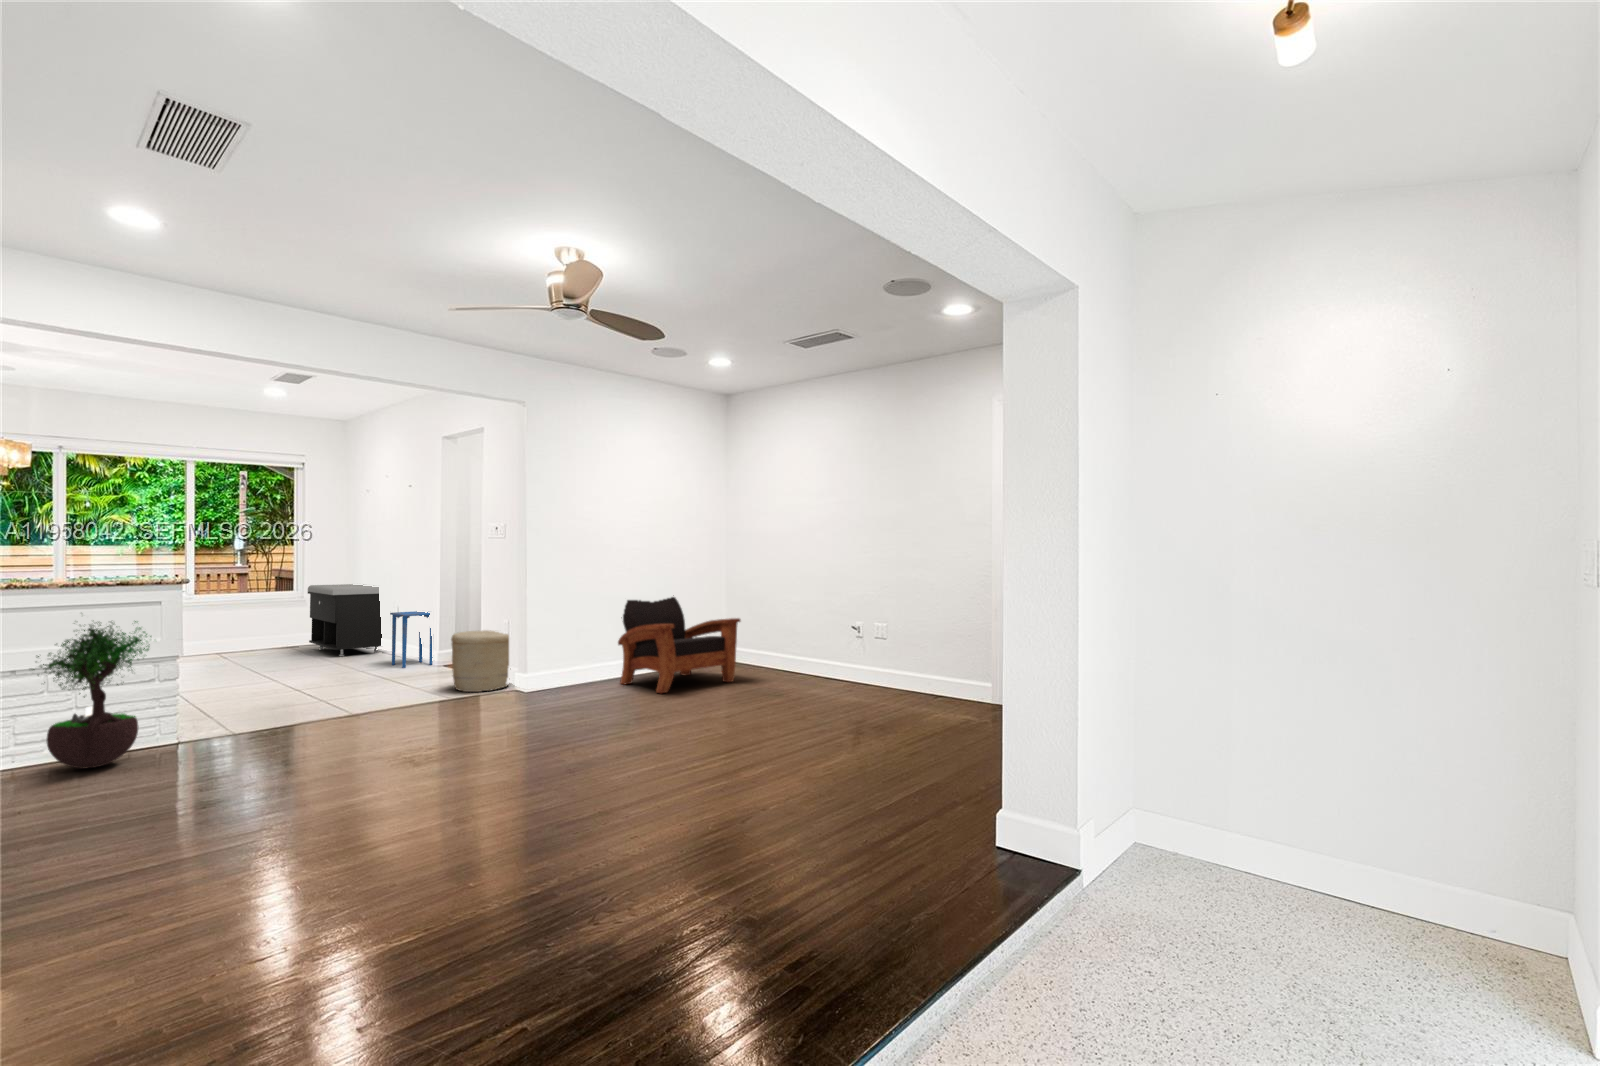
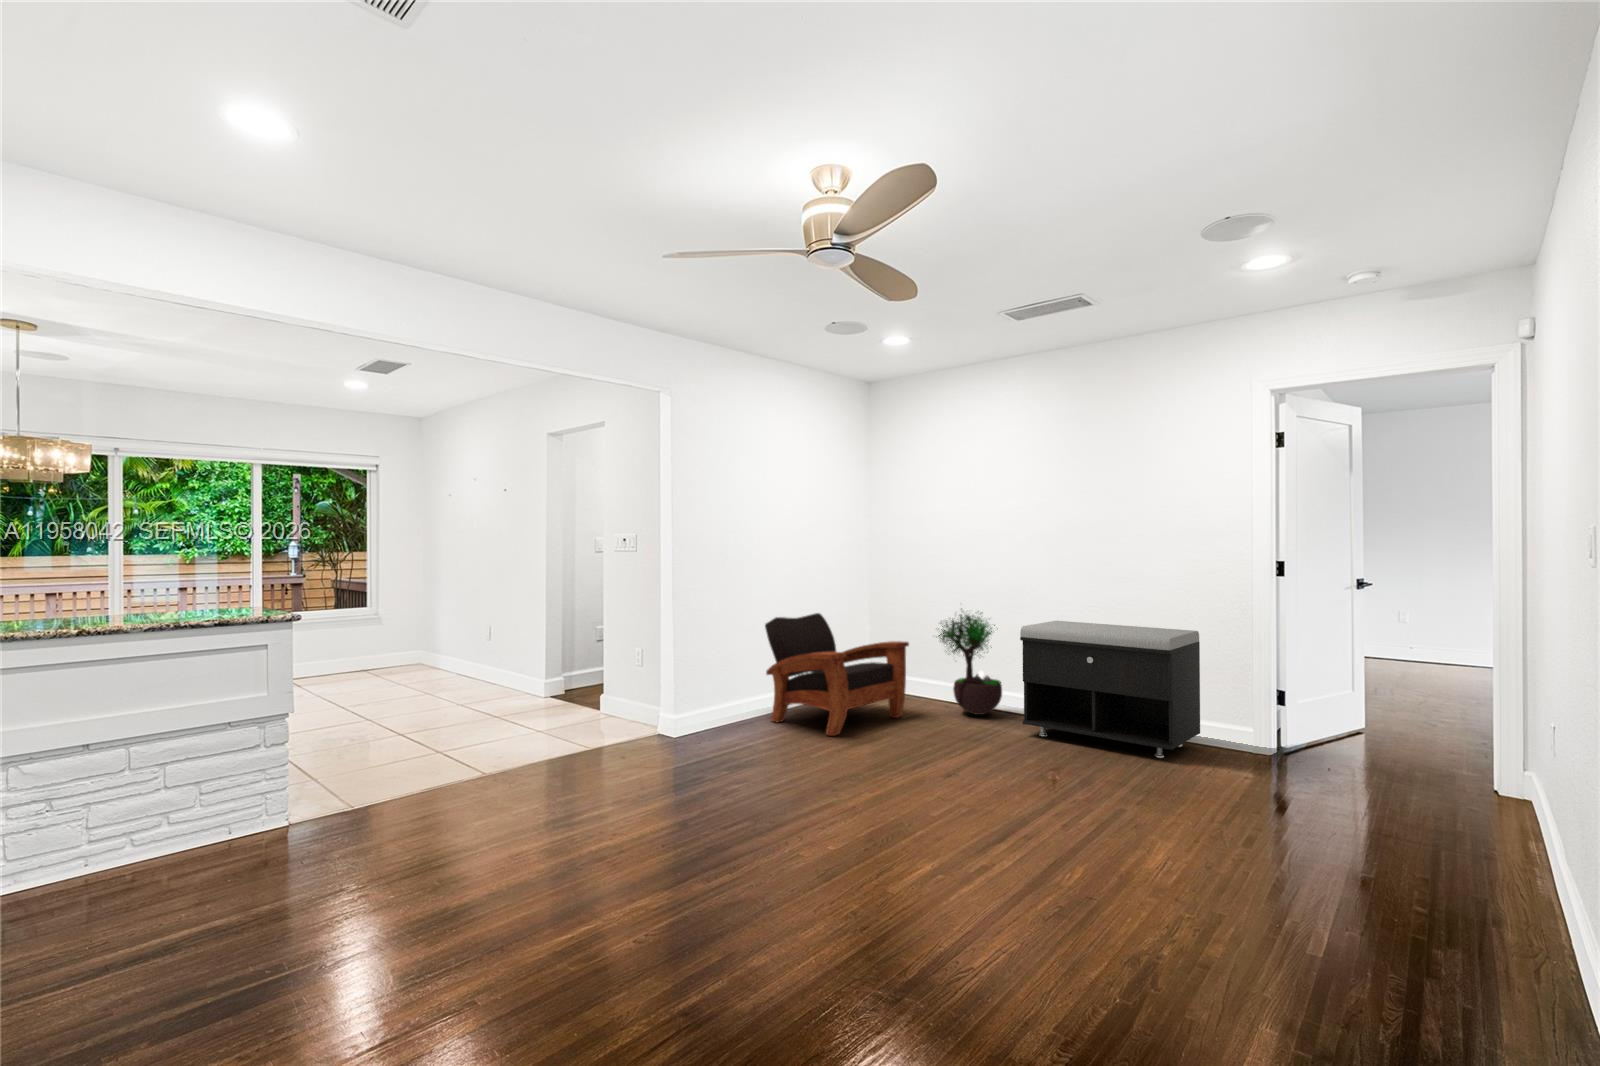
storage bench: present [308,584,382,656] -> present [1020,621,1200,758]
side table: present [390,611,433,668] -> none [480,631,534,699]
potted tree: present [33,621,151,768] -> present [938,608,1002,715]
woven basket: present [451,630,509,692] -> none [575,659,645,735]

